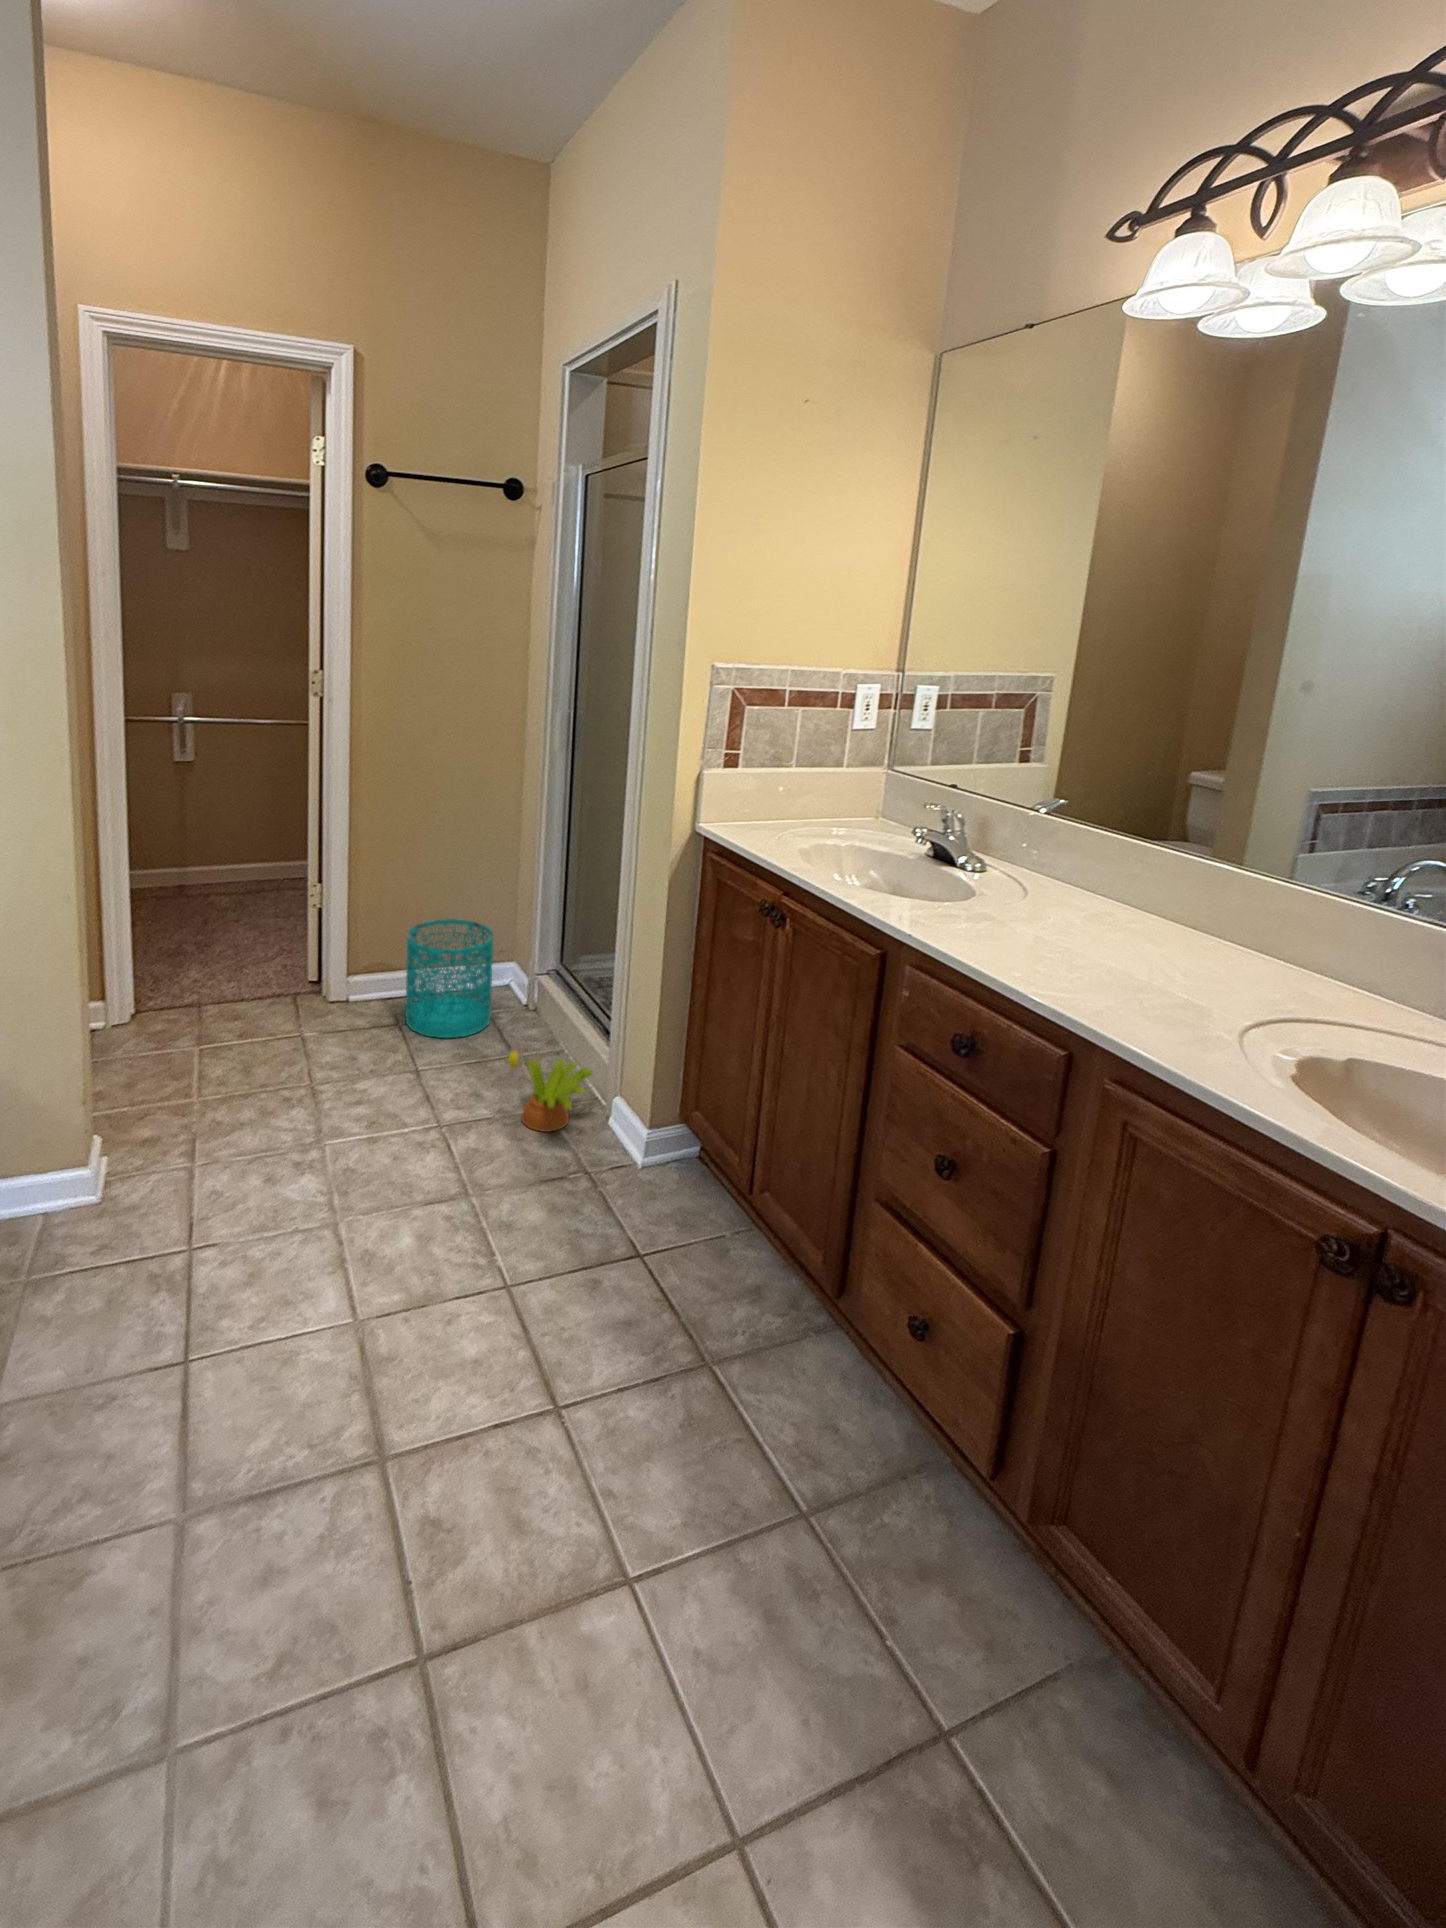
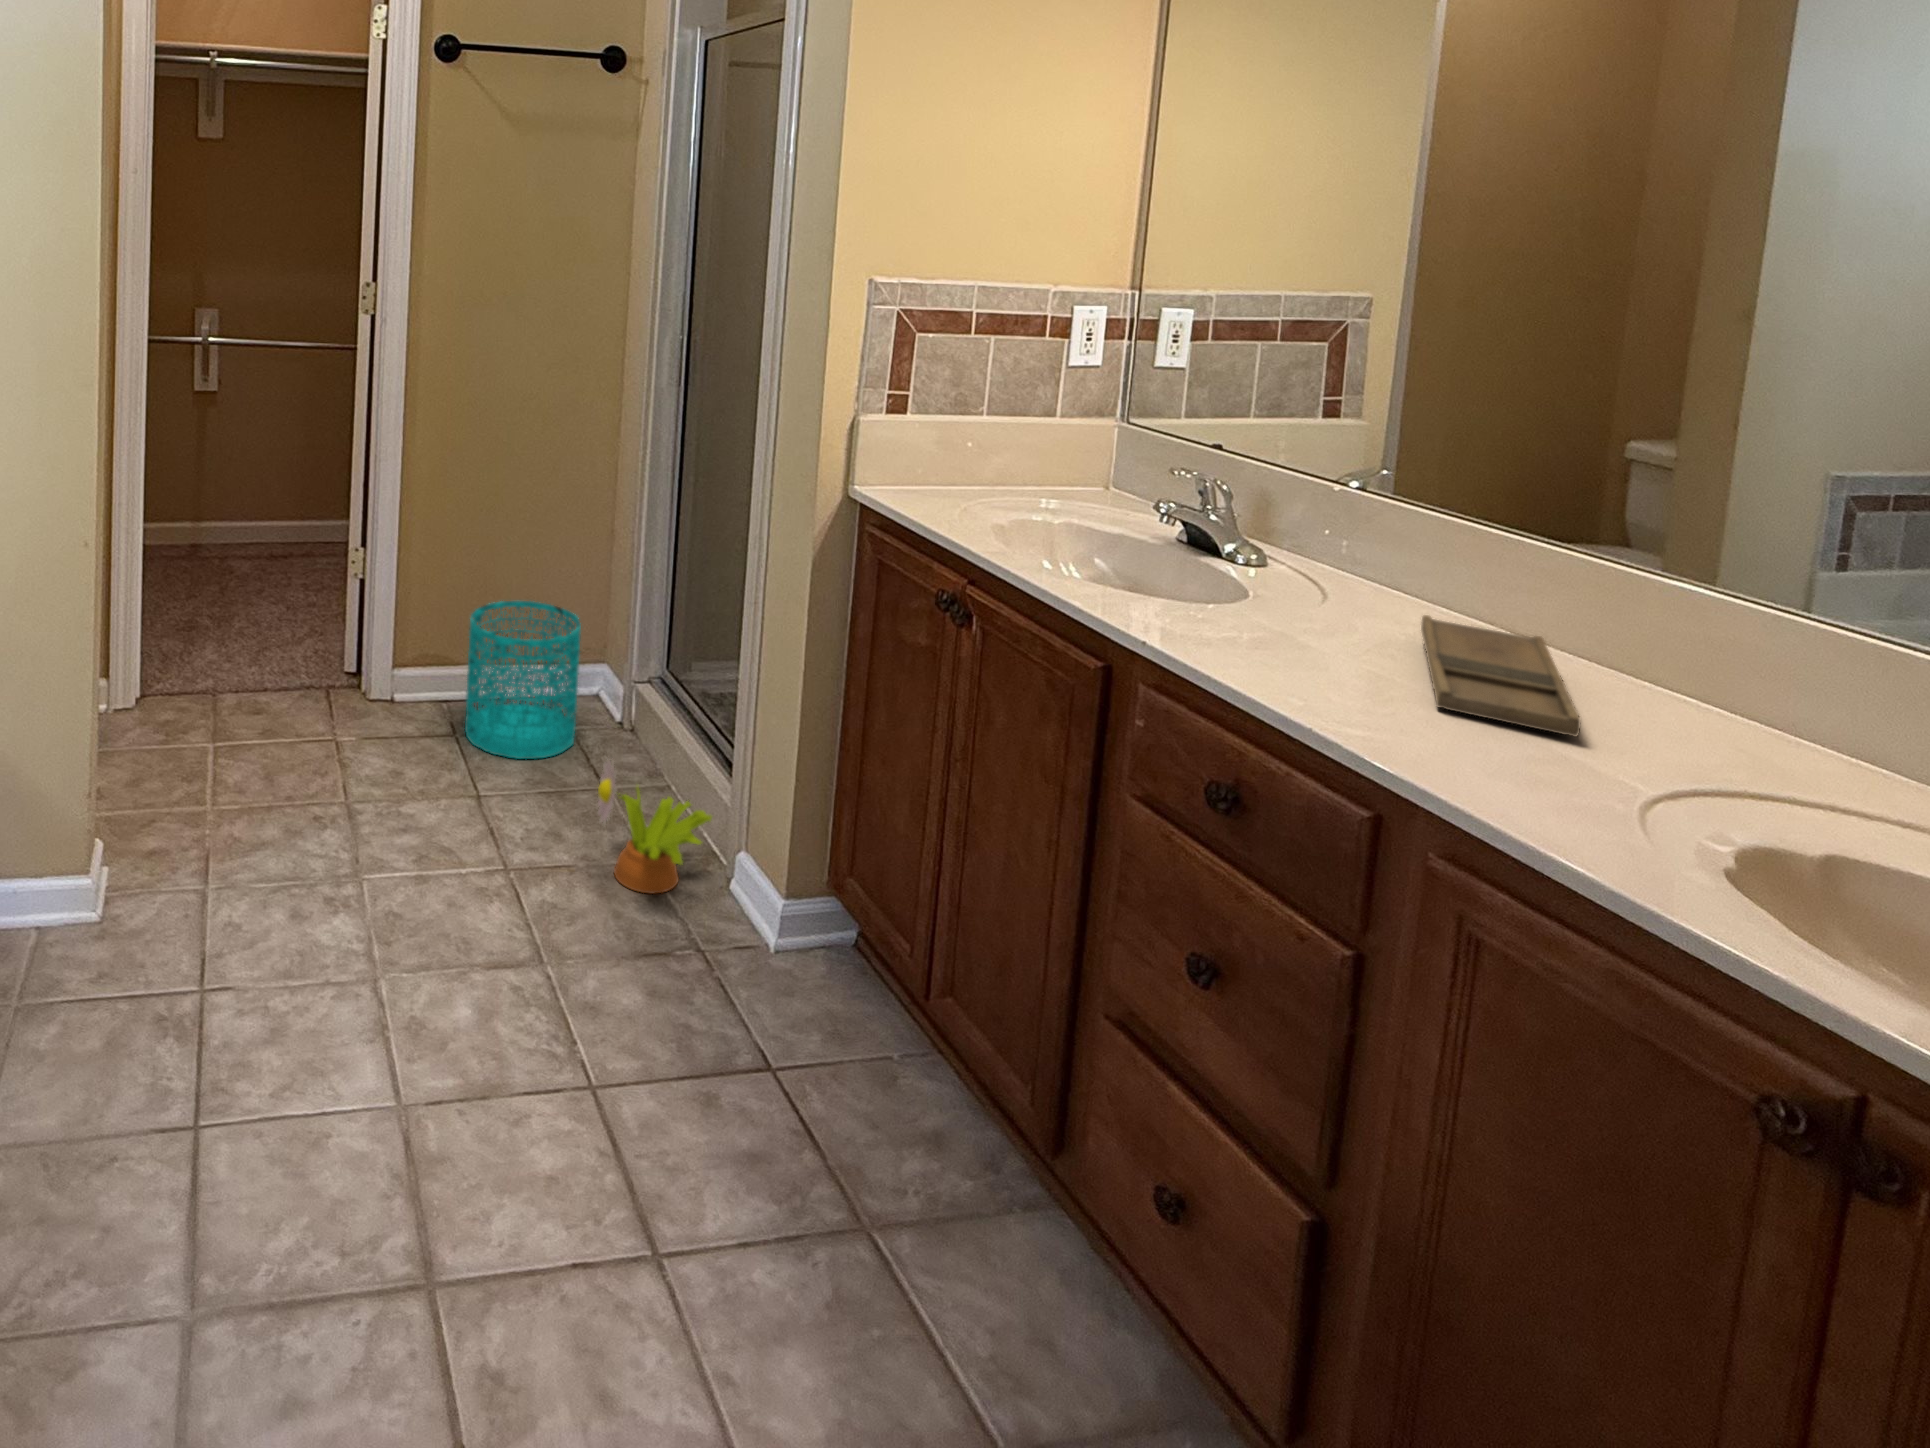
tray: none [1091,903,1201,986] -> present [1421,615,1581,737]

